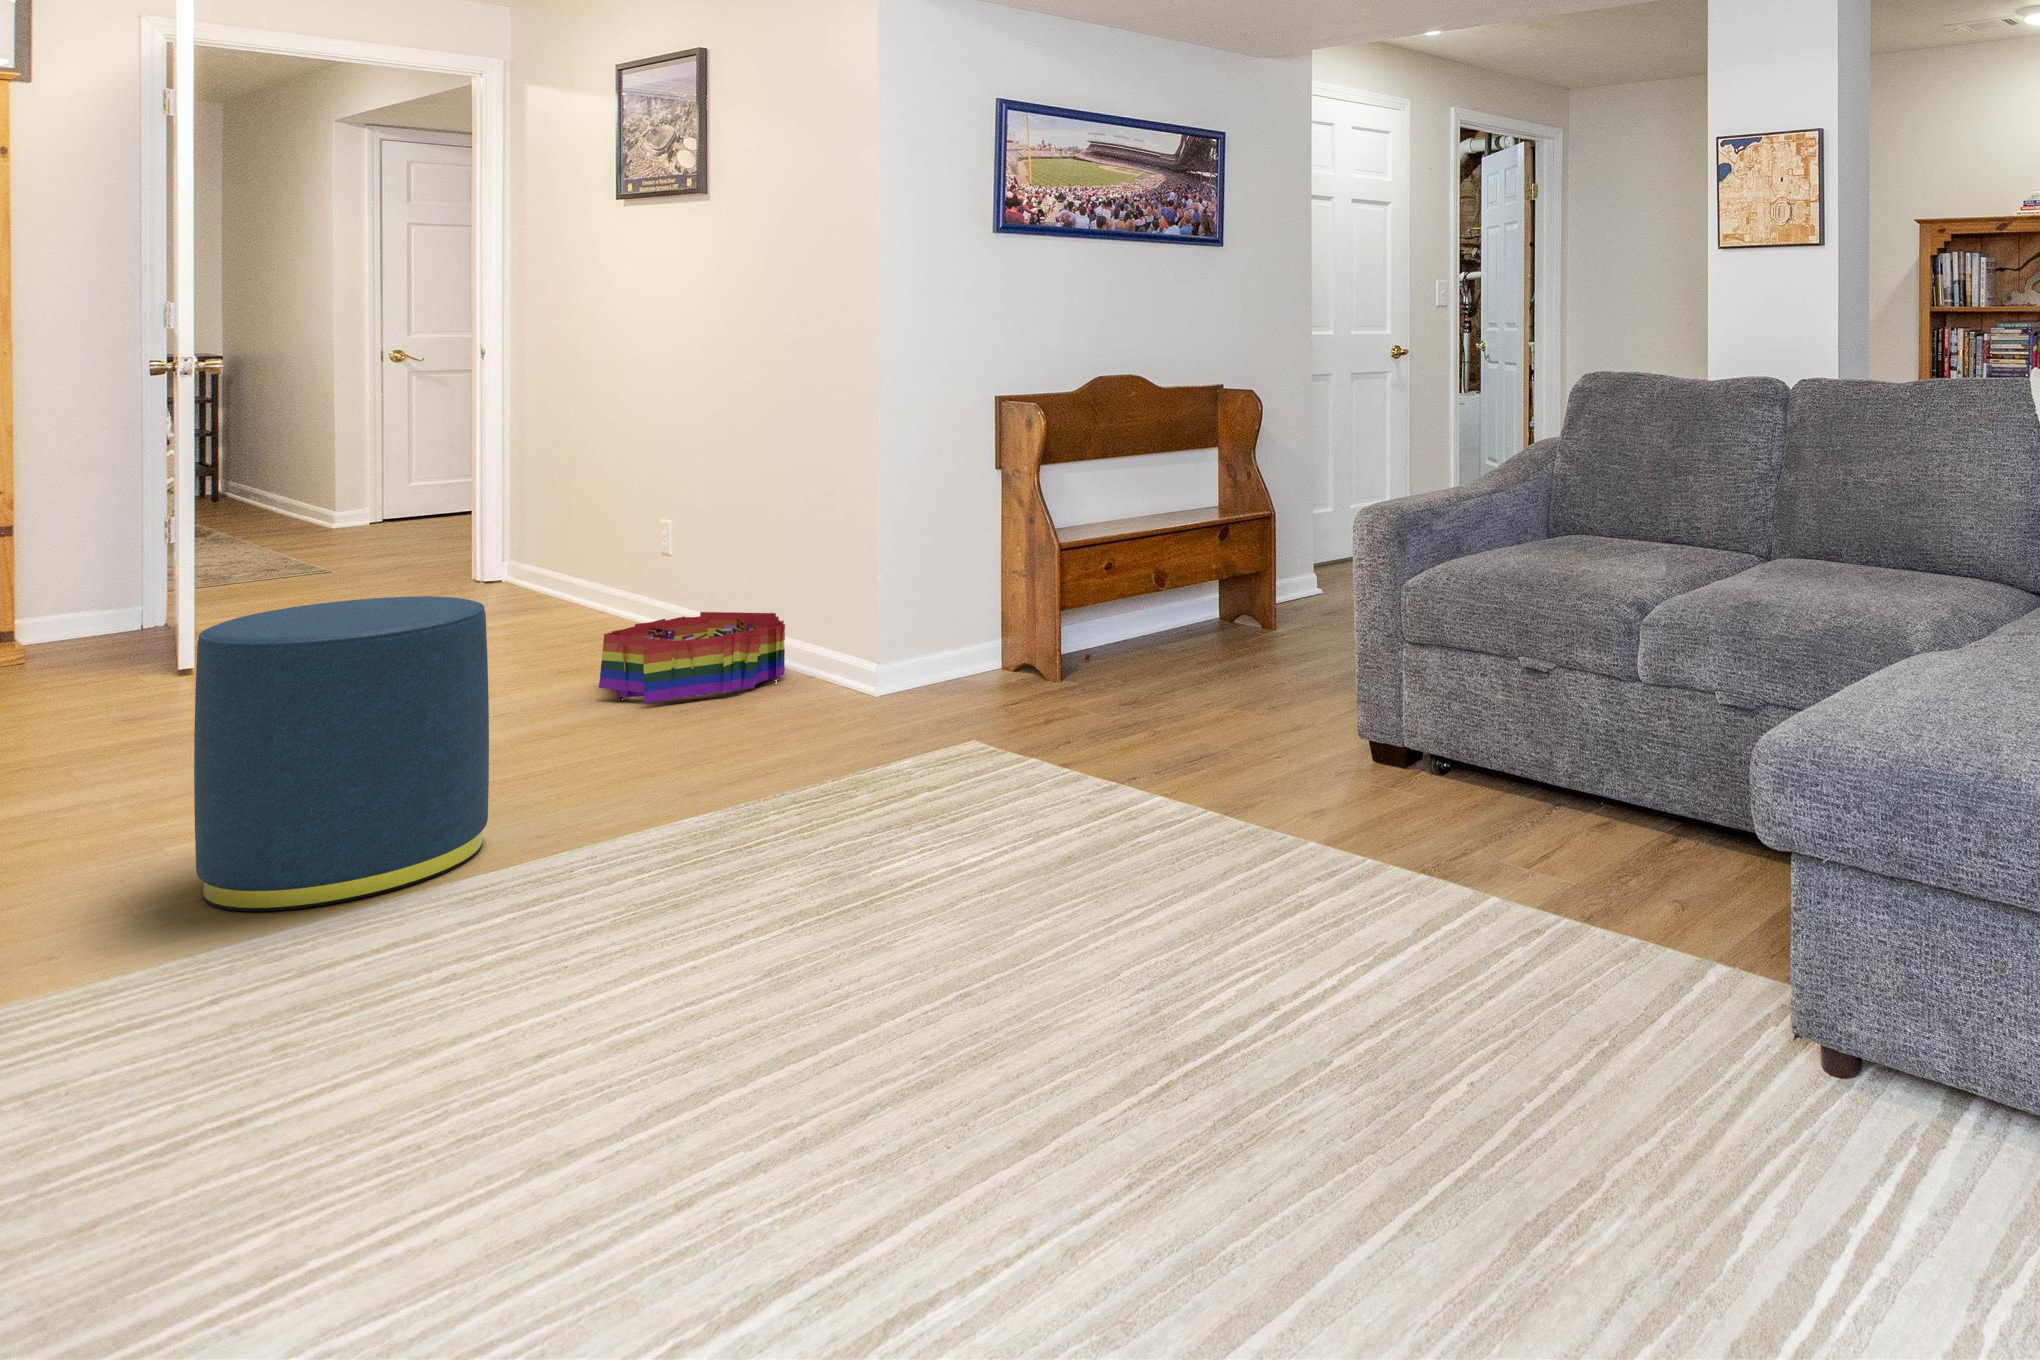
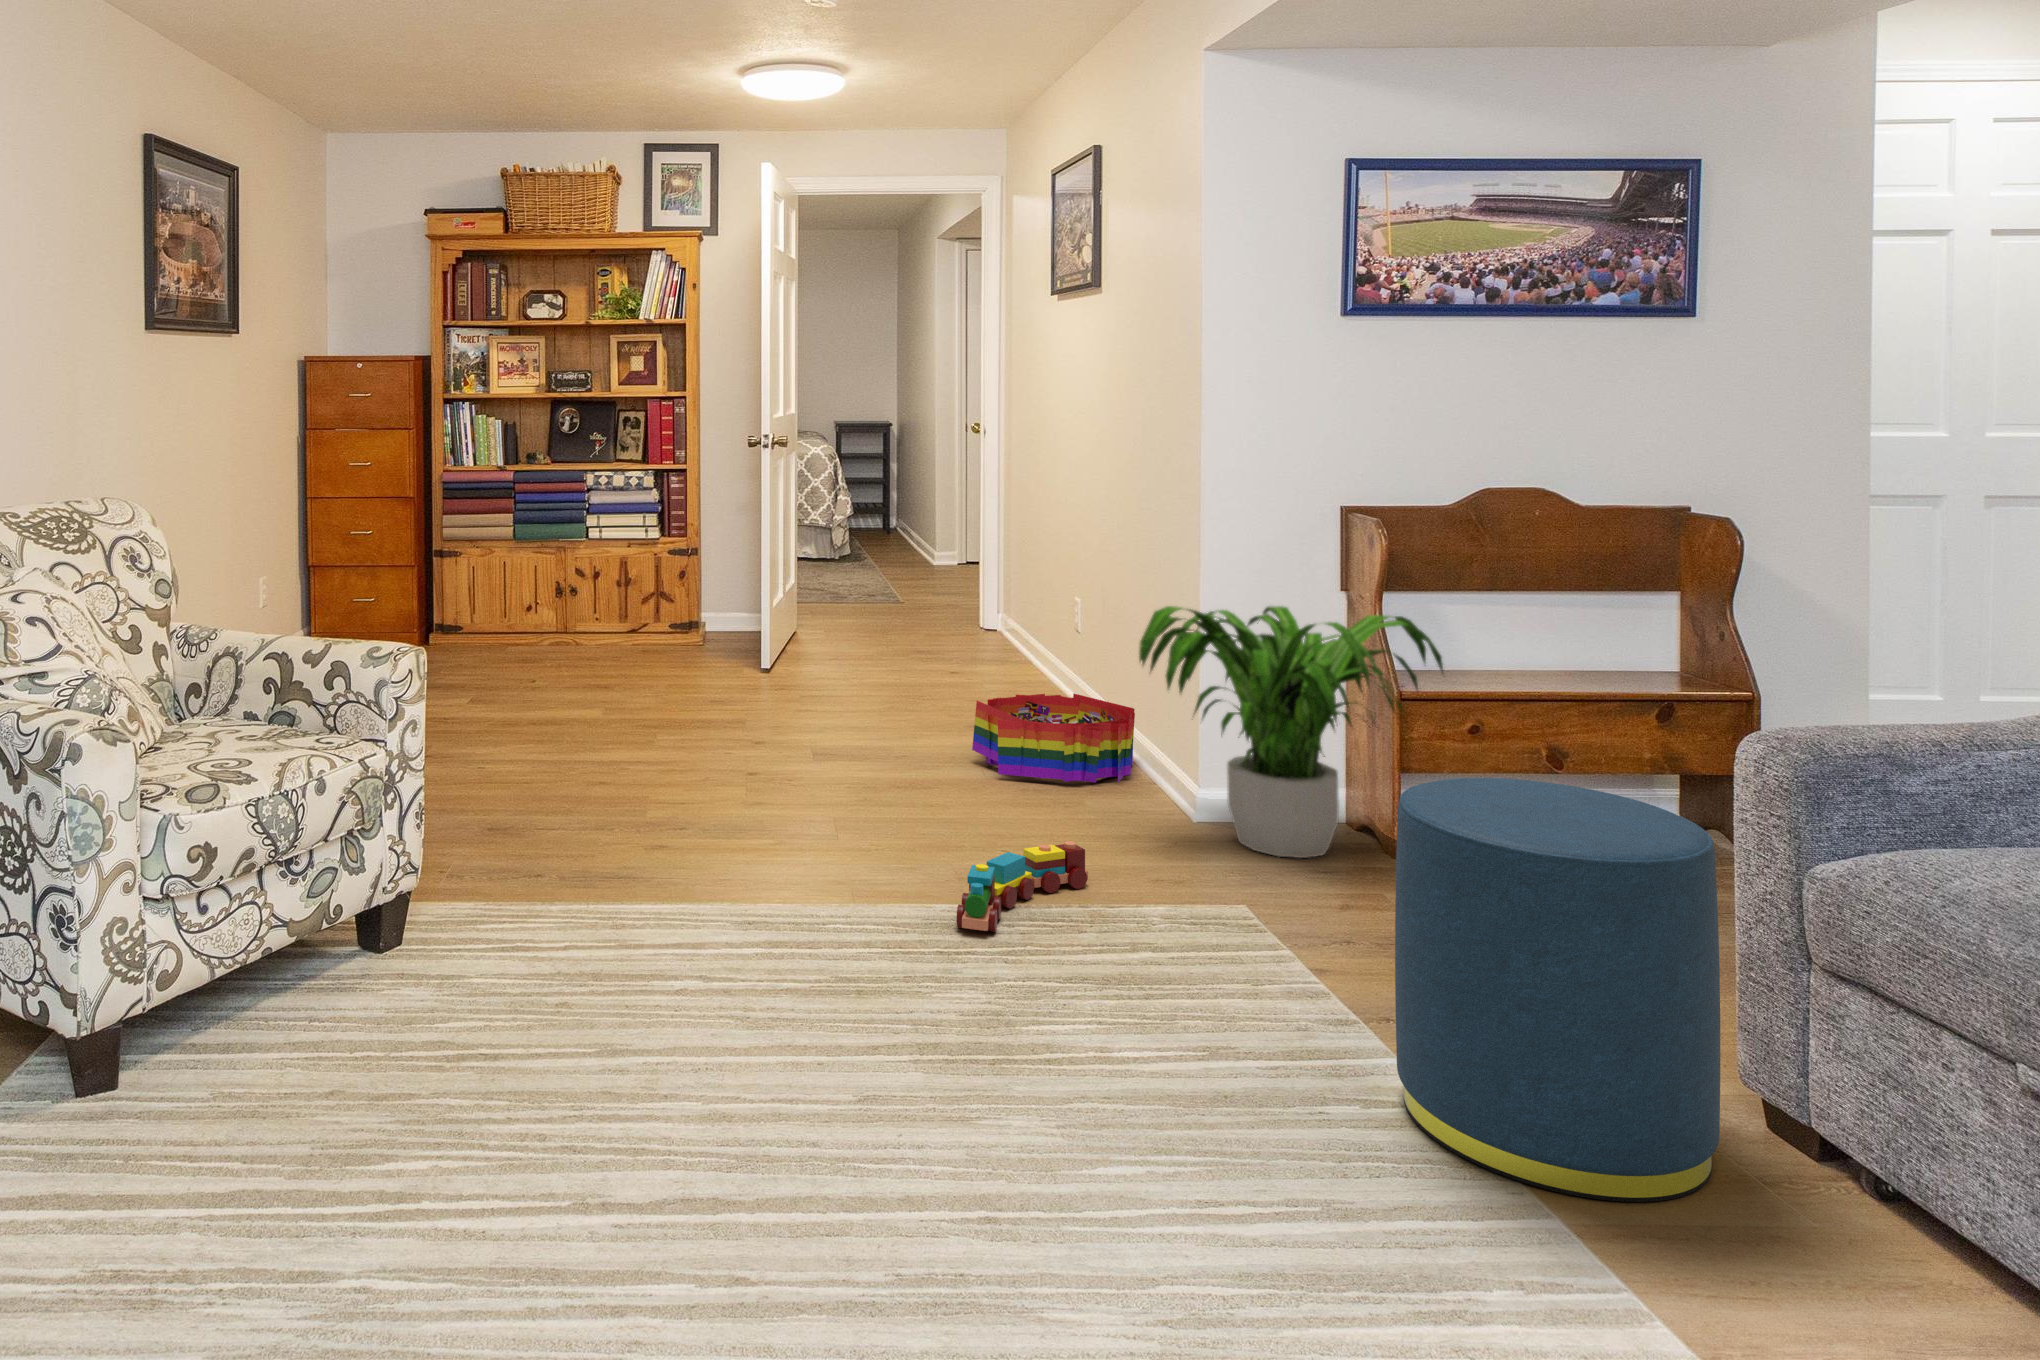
potted plant: none [842,483,1089,703] -> present [1139,606,1443,858]
ottoman: present [194,596,489,911] -> present [1395,778,1720,1202]
toy train: none [719,726,823,827] -> present [957,841,1088,932]

